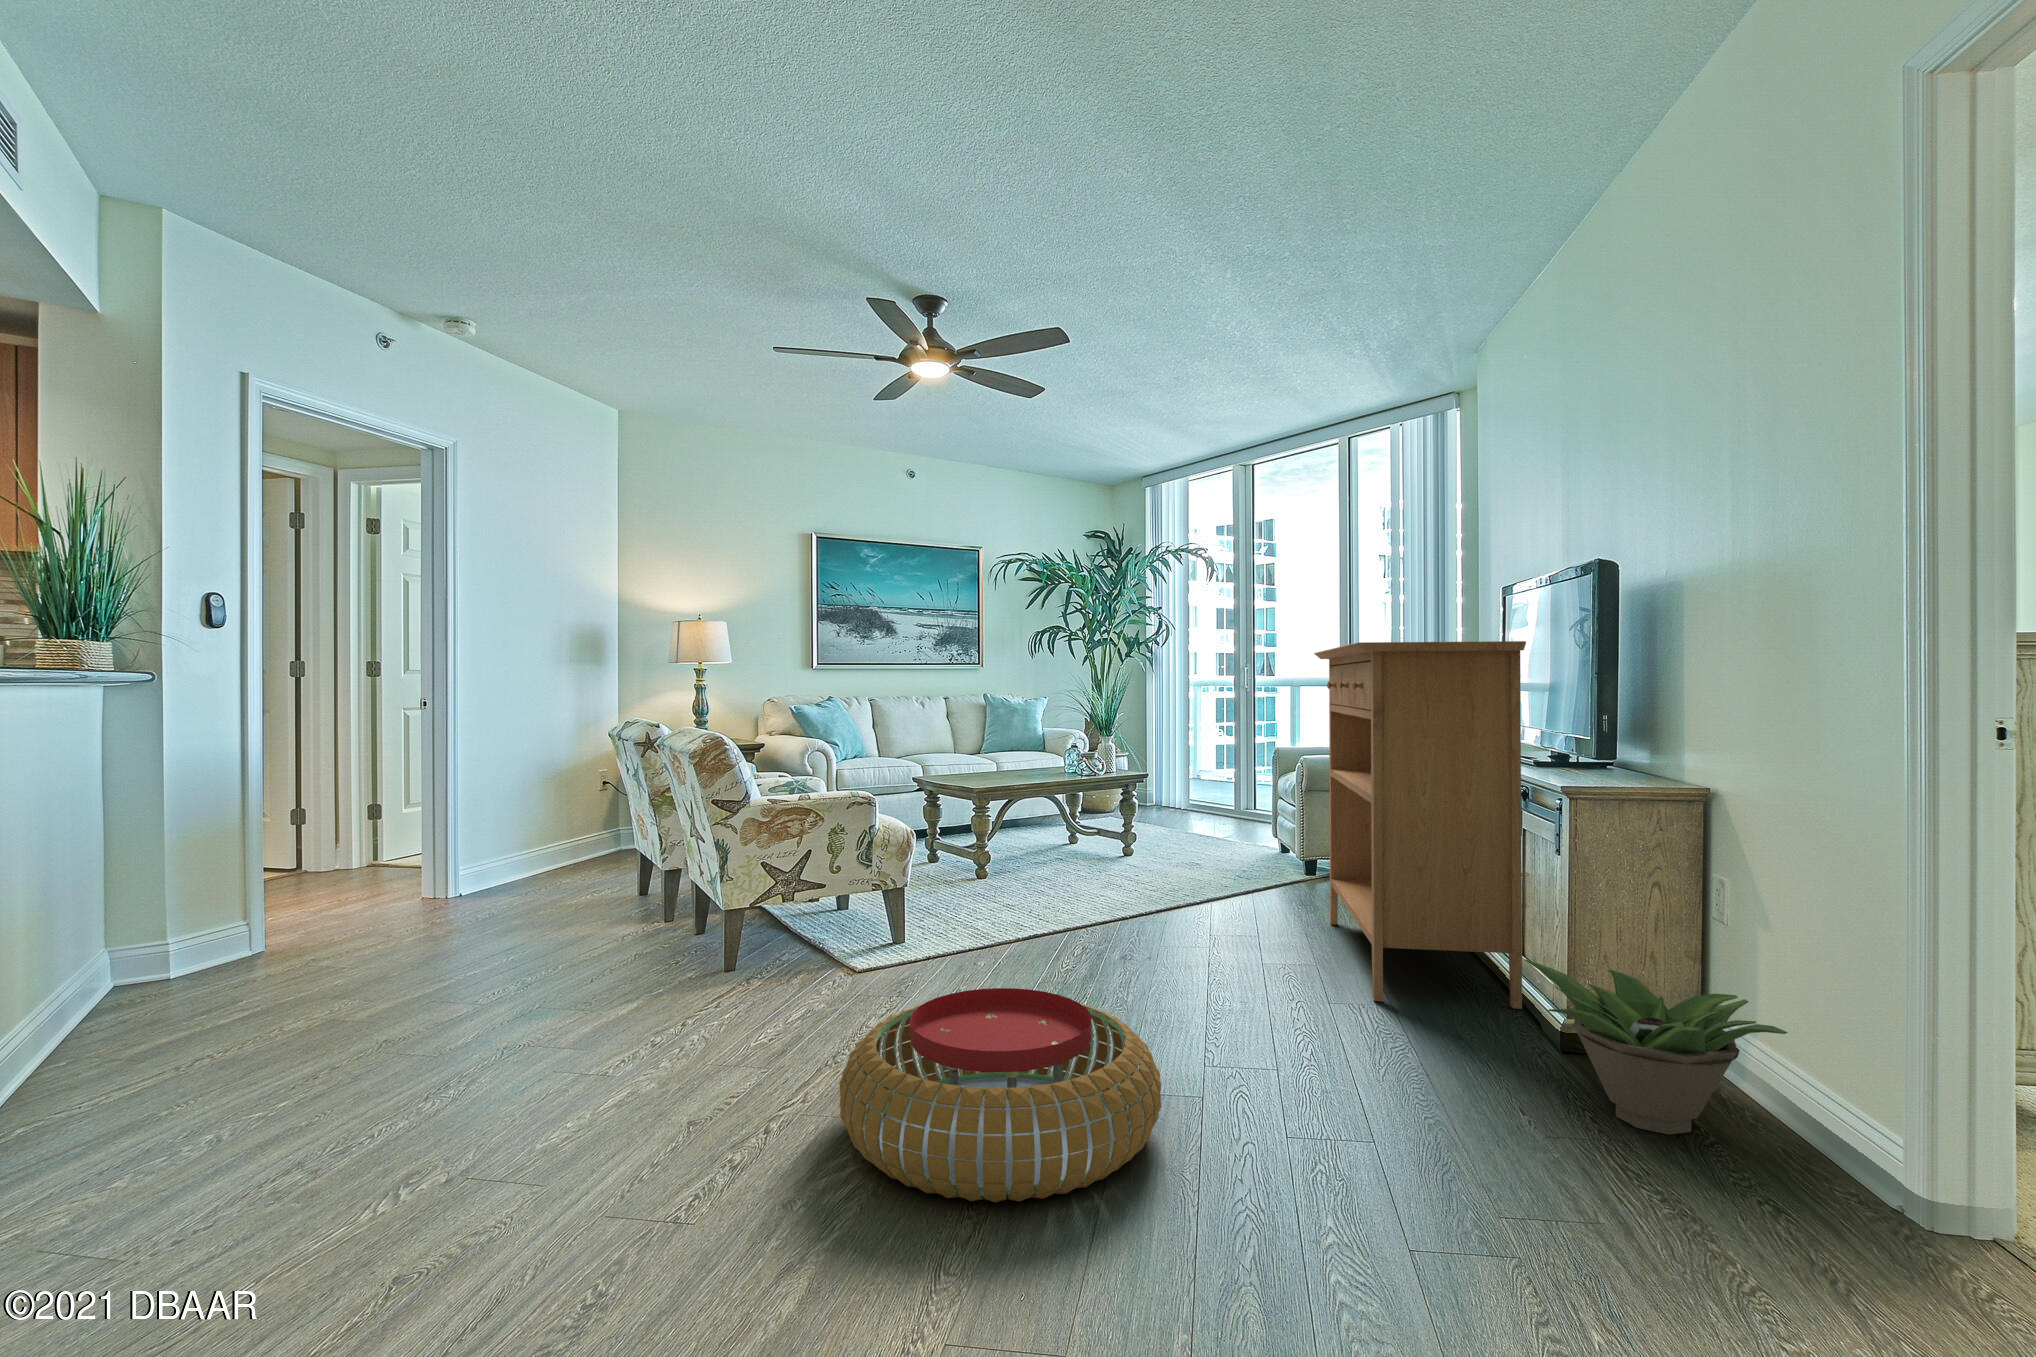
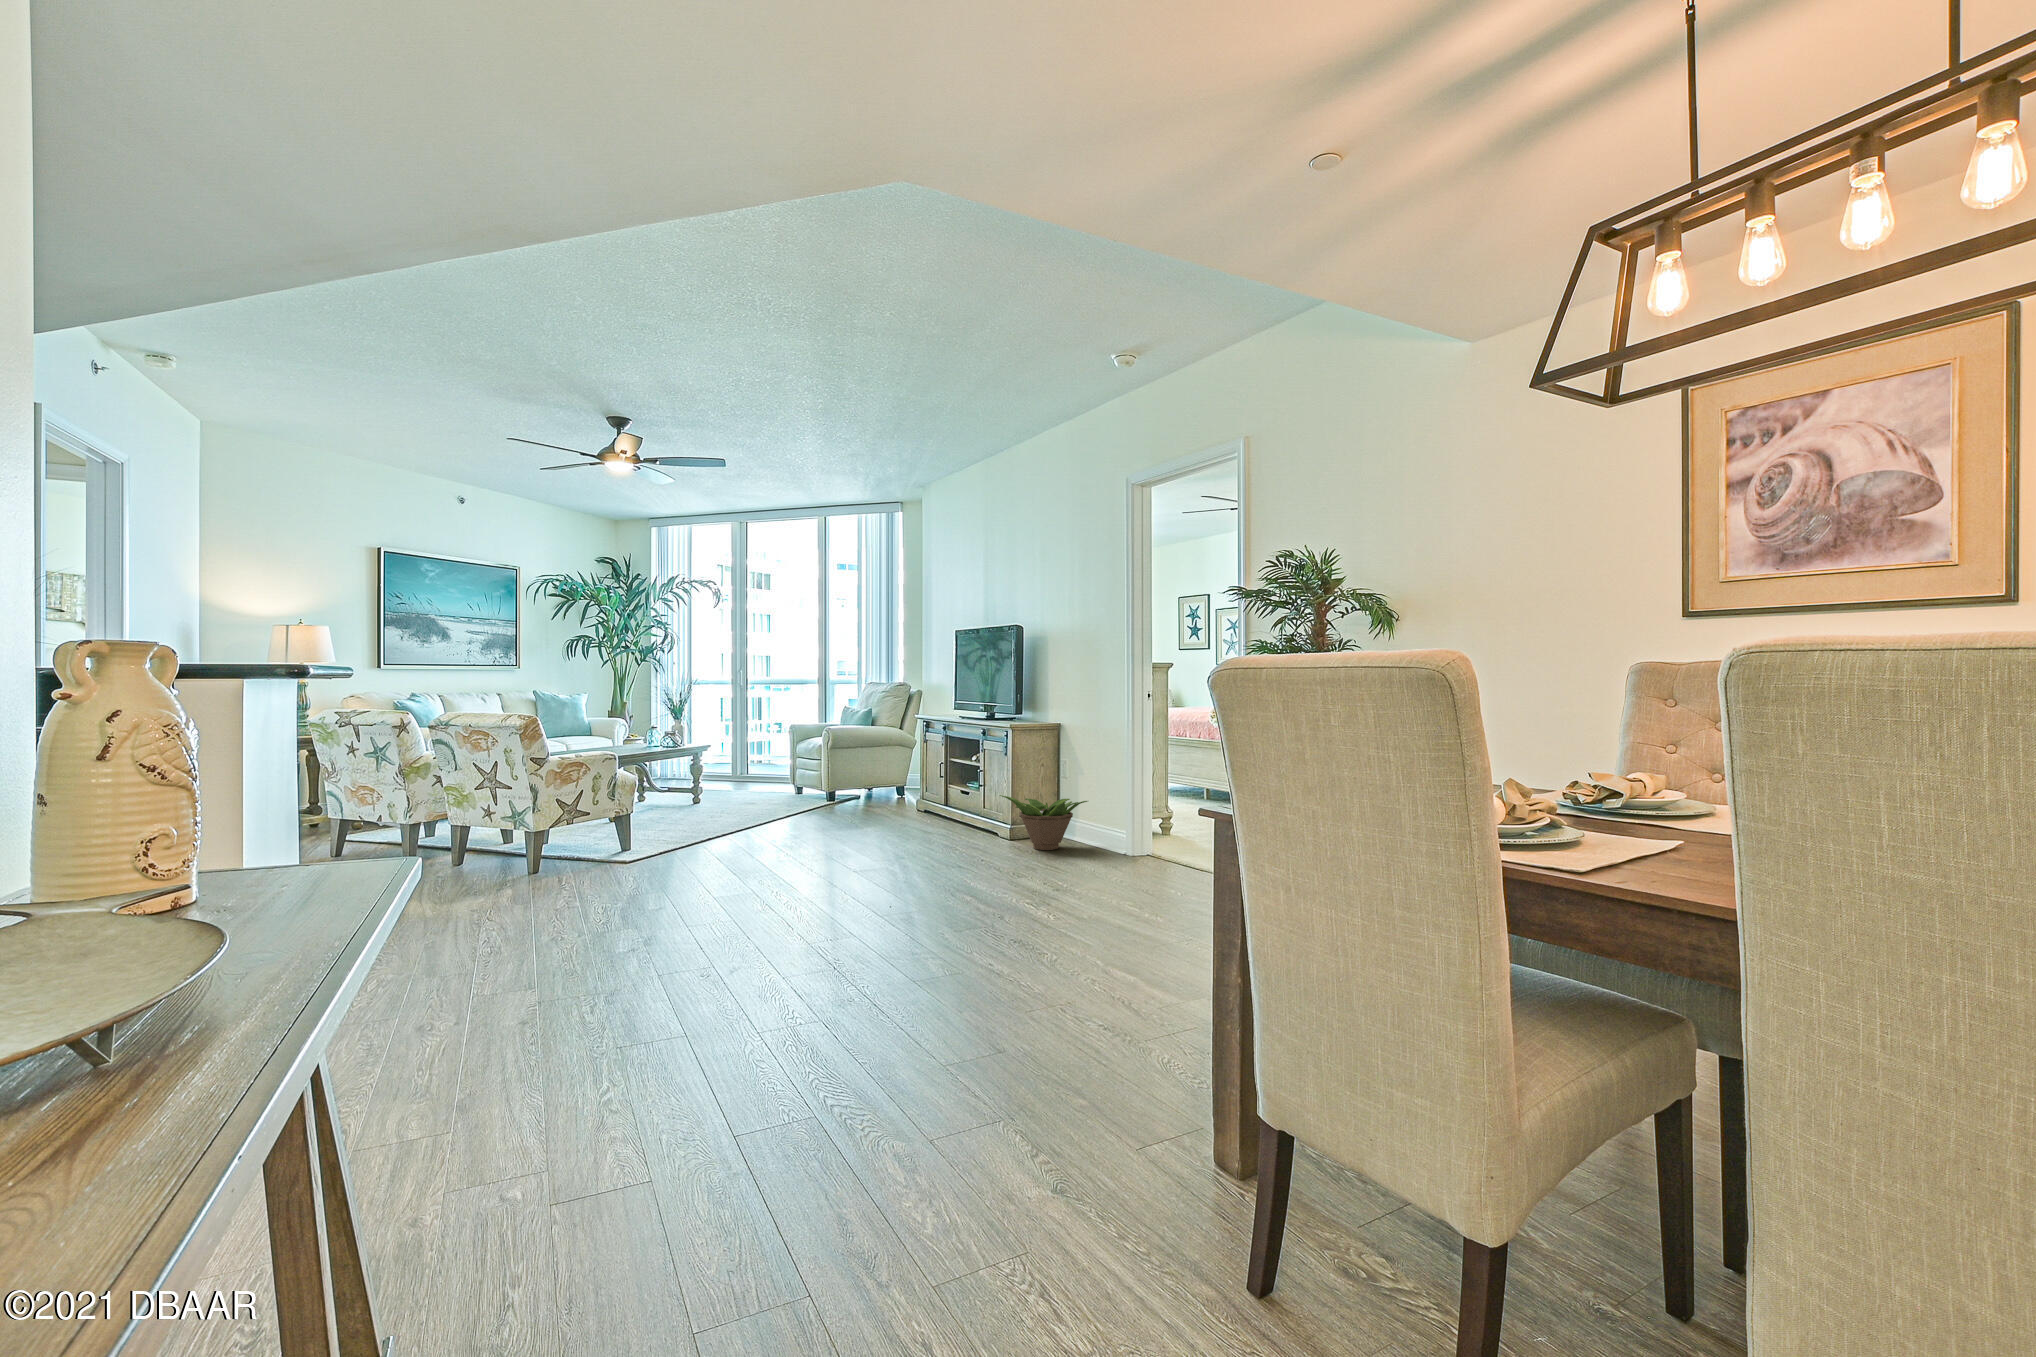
console table: present [1314,641,1526,1009] -> none [858,659,986,837]
pouf: present [839,988,1161,1202] -> none [743,824,892,895]

